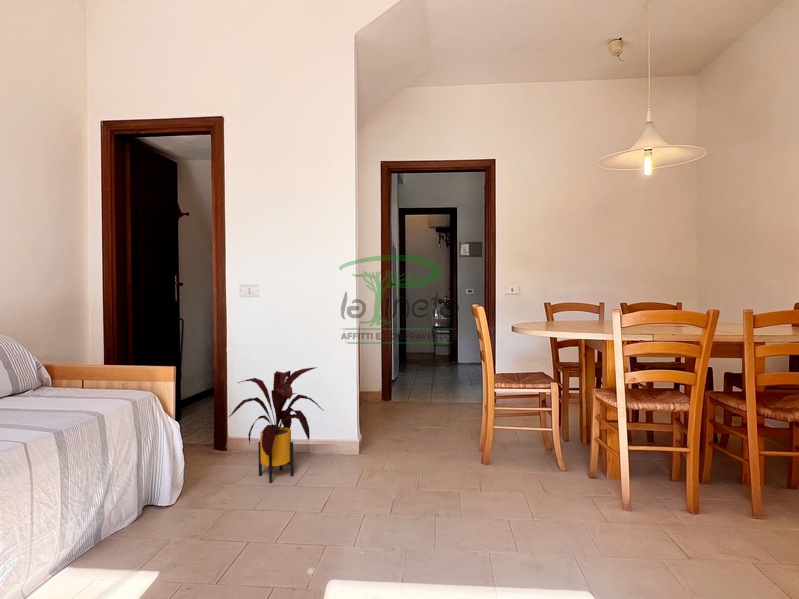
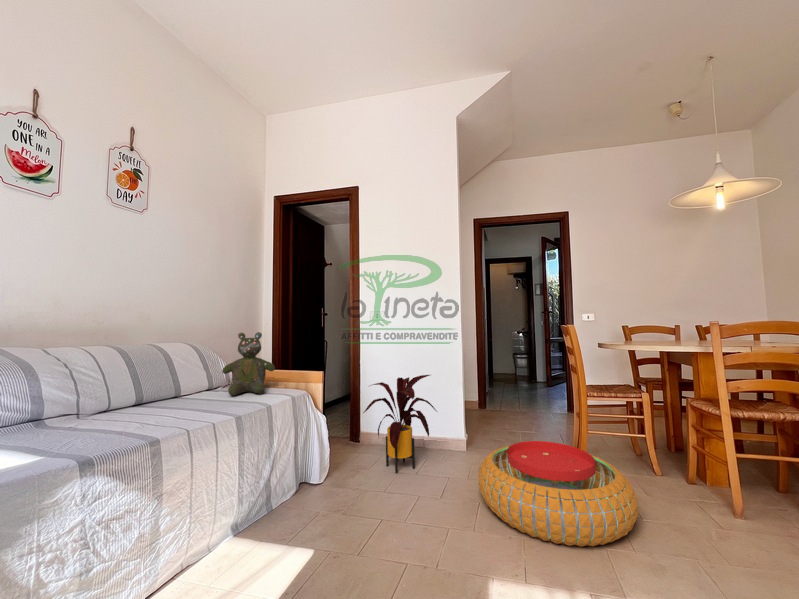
teddy bear: none [27,319,107,404] -> present [222,332,275,395]
pouf: none [360,438,509,538] -> present [478,441,638,547]

